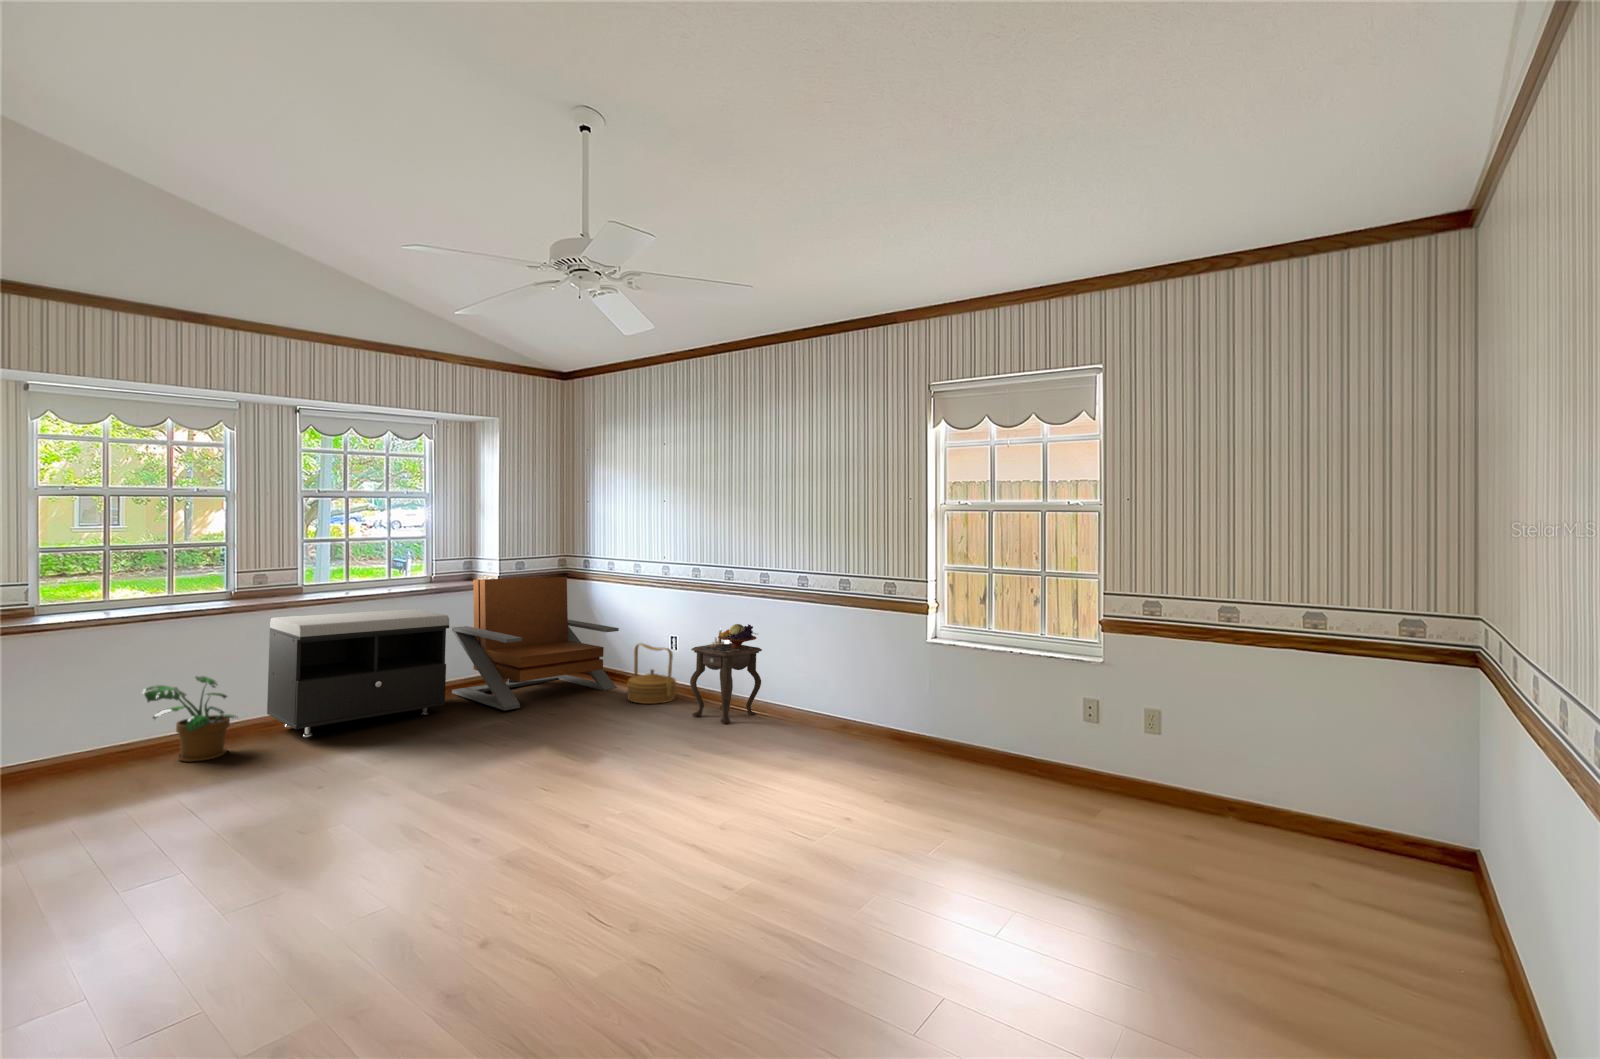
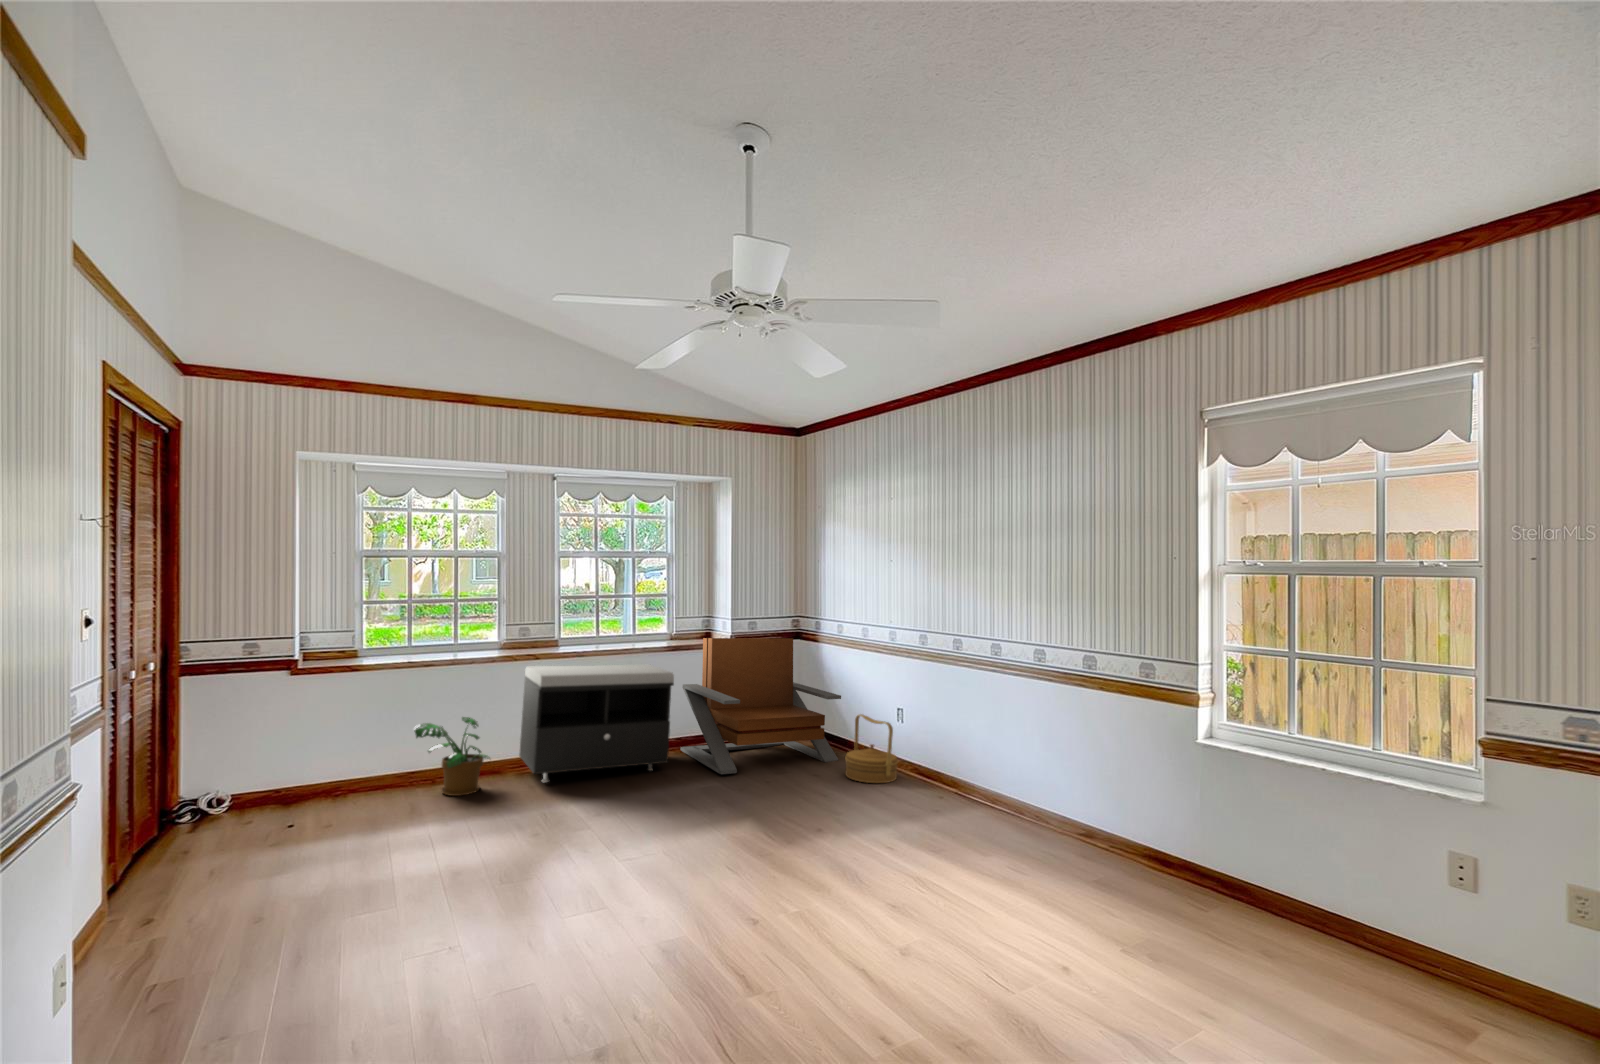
side table: present [690,624,762,724] -> none [907,699,991,817]

